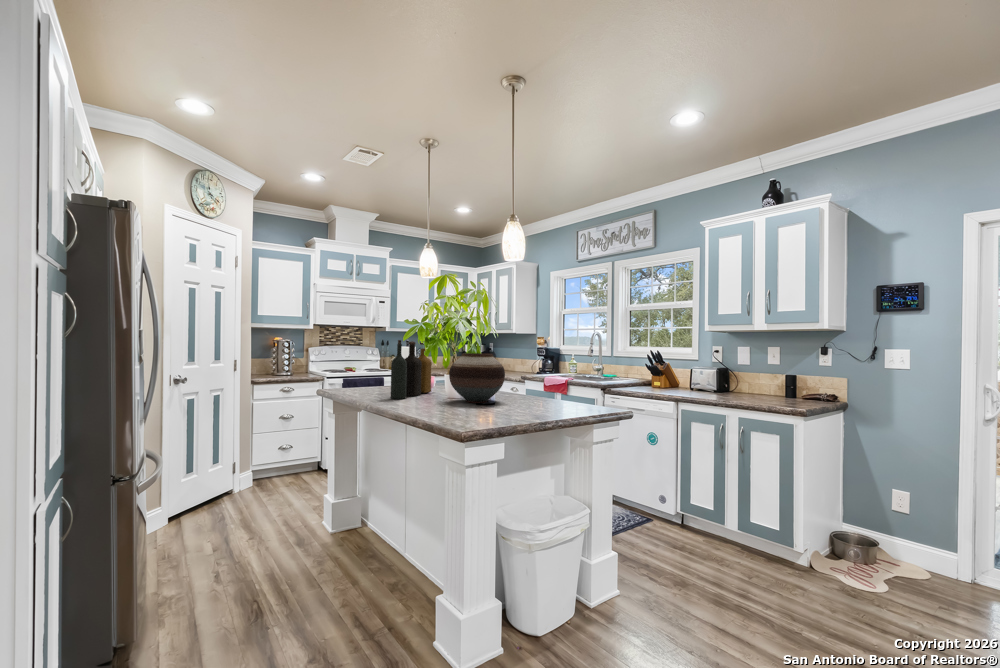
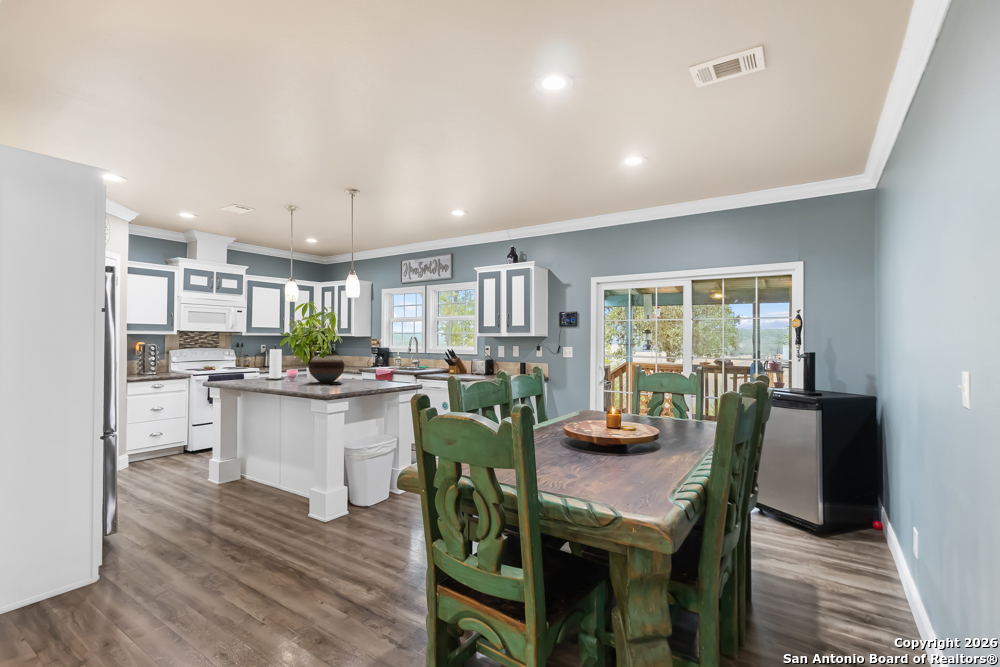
bottle: present [391,340,432,399] -> none [268,346,294,383]

